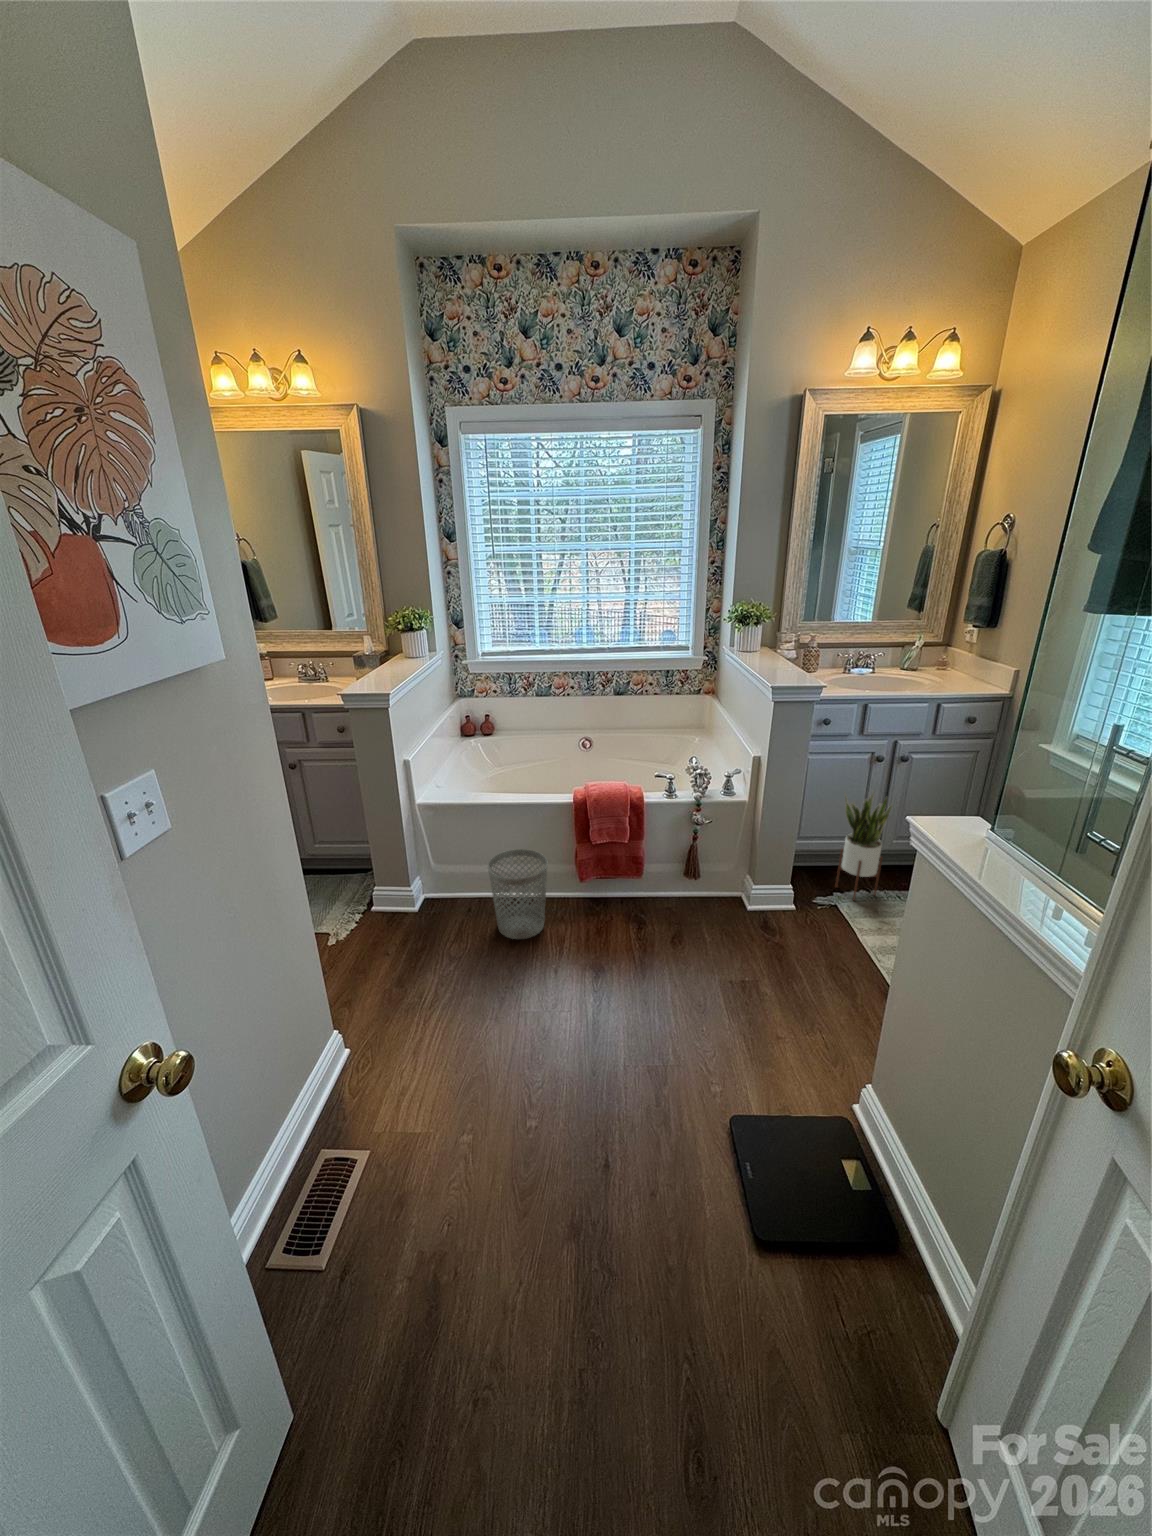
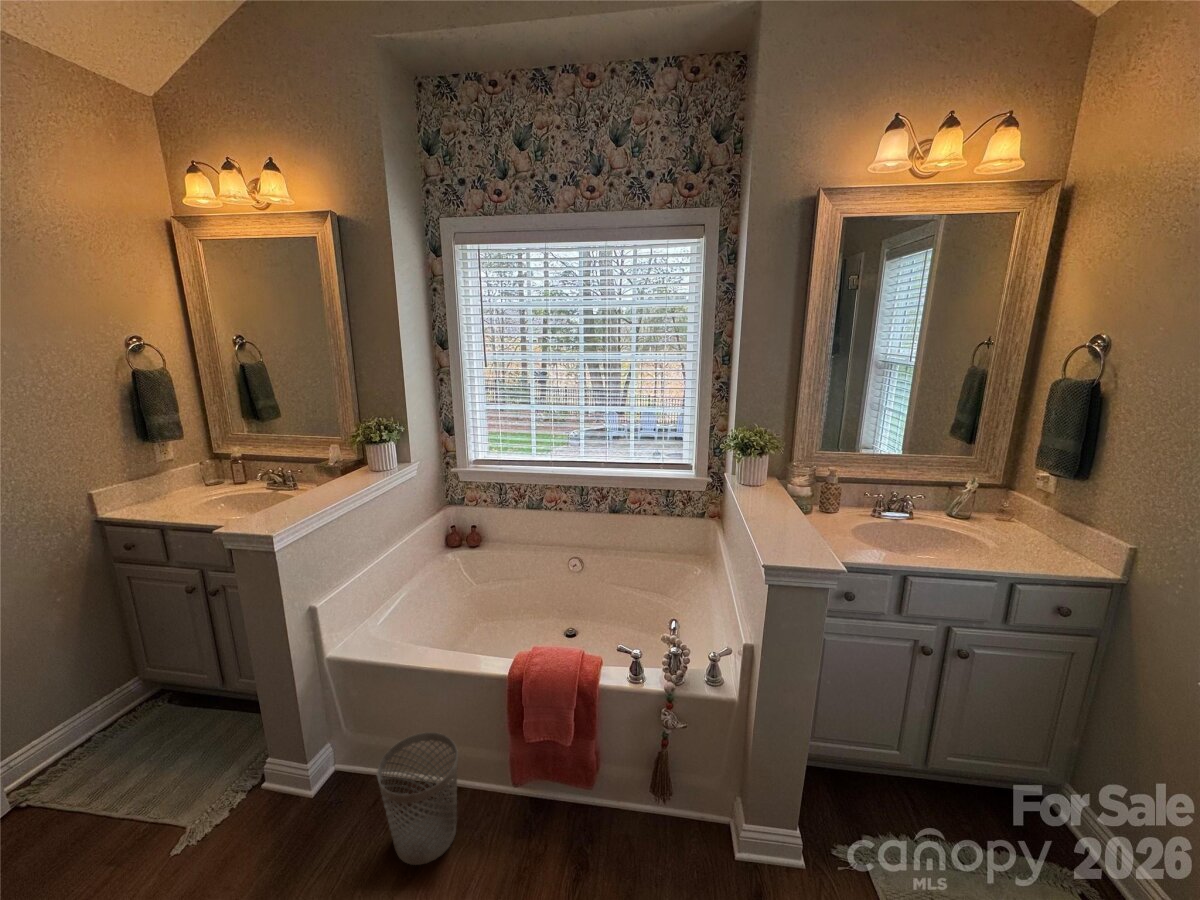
potted plant: present [836,791,893,900] -> none [851,695,929,845]

